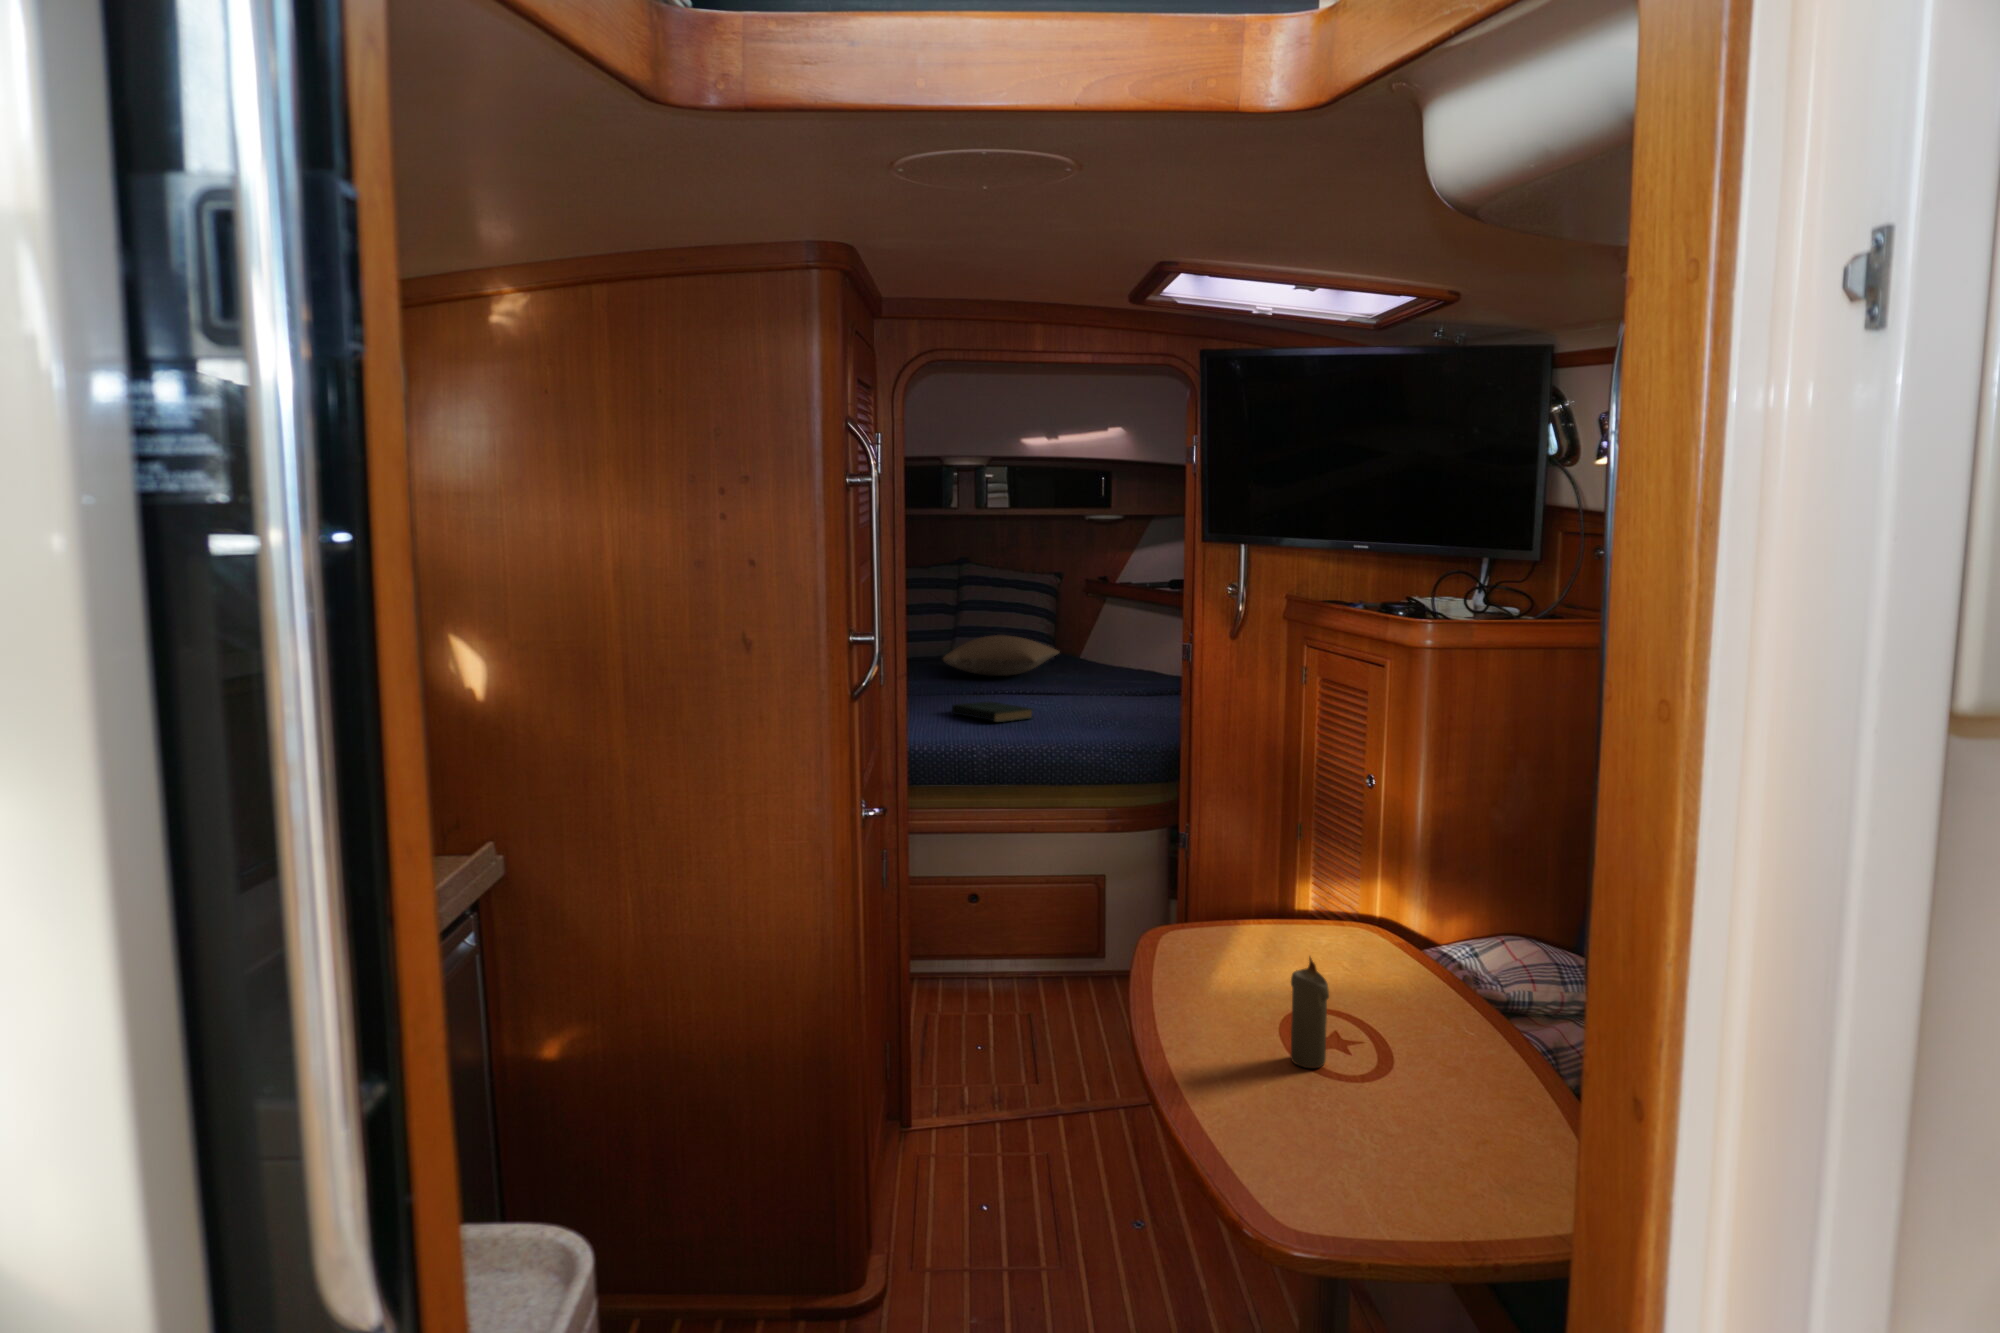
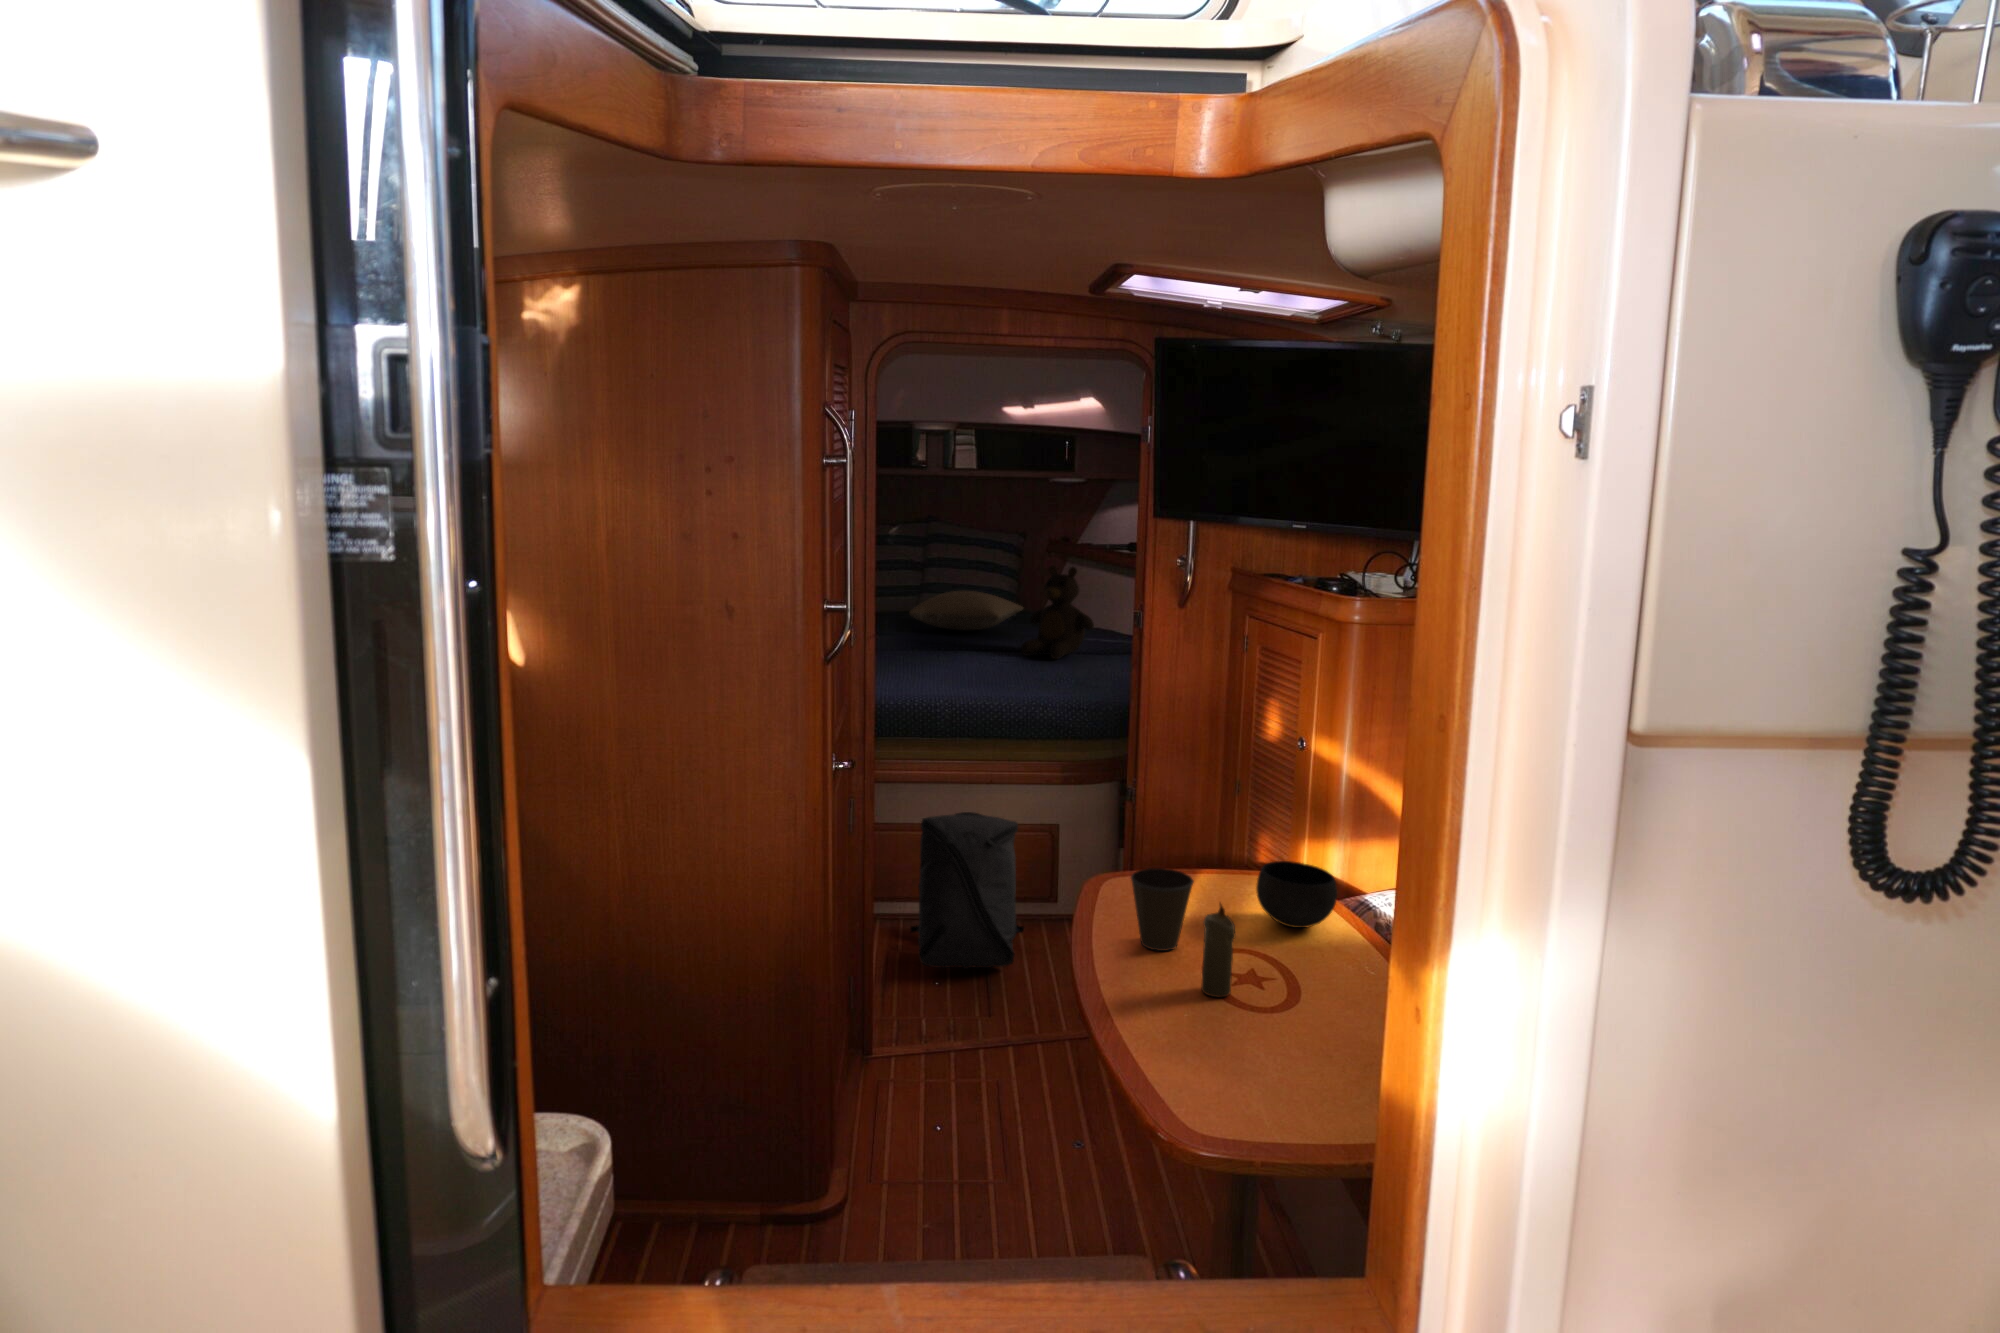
teddy bear: none [1059,605,1134,702] -> present [1021,565,1094,659]
book: present [952,702,1033,722] -> none [917,657,997,678]
backpack: none [951,862,1073,1031] -> present [910,812,1024,969]
bowl: none [1341,908,1434,984] -> present [1256,861,1337,928]
coffee cup: none [1200,918,1274,1013] -> present [1131,868,1194,951]

